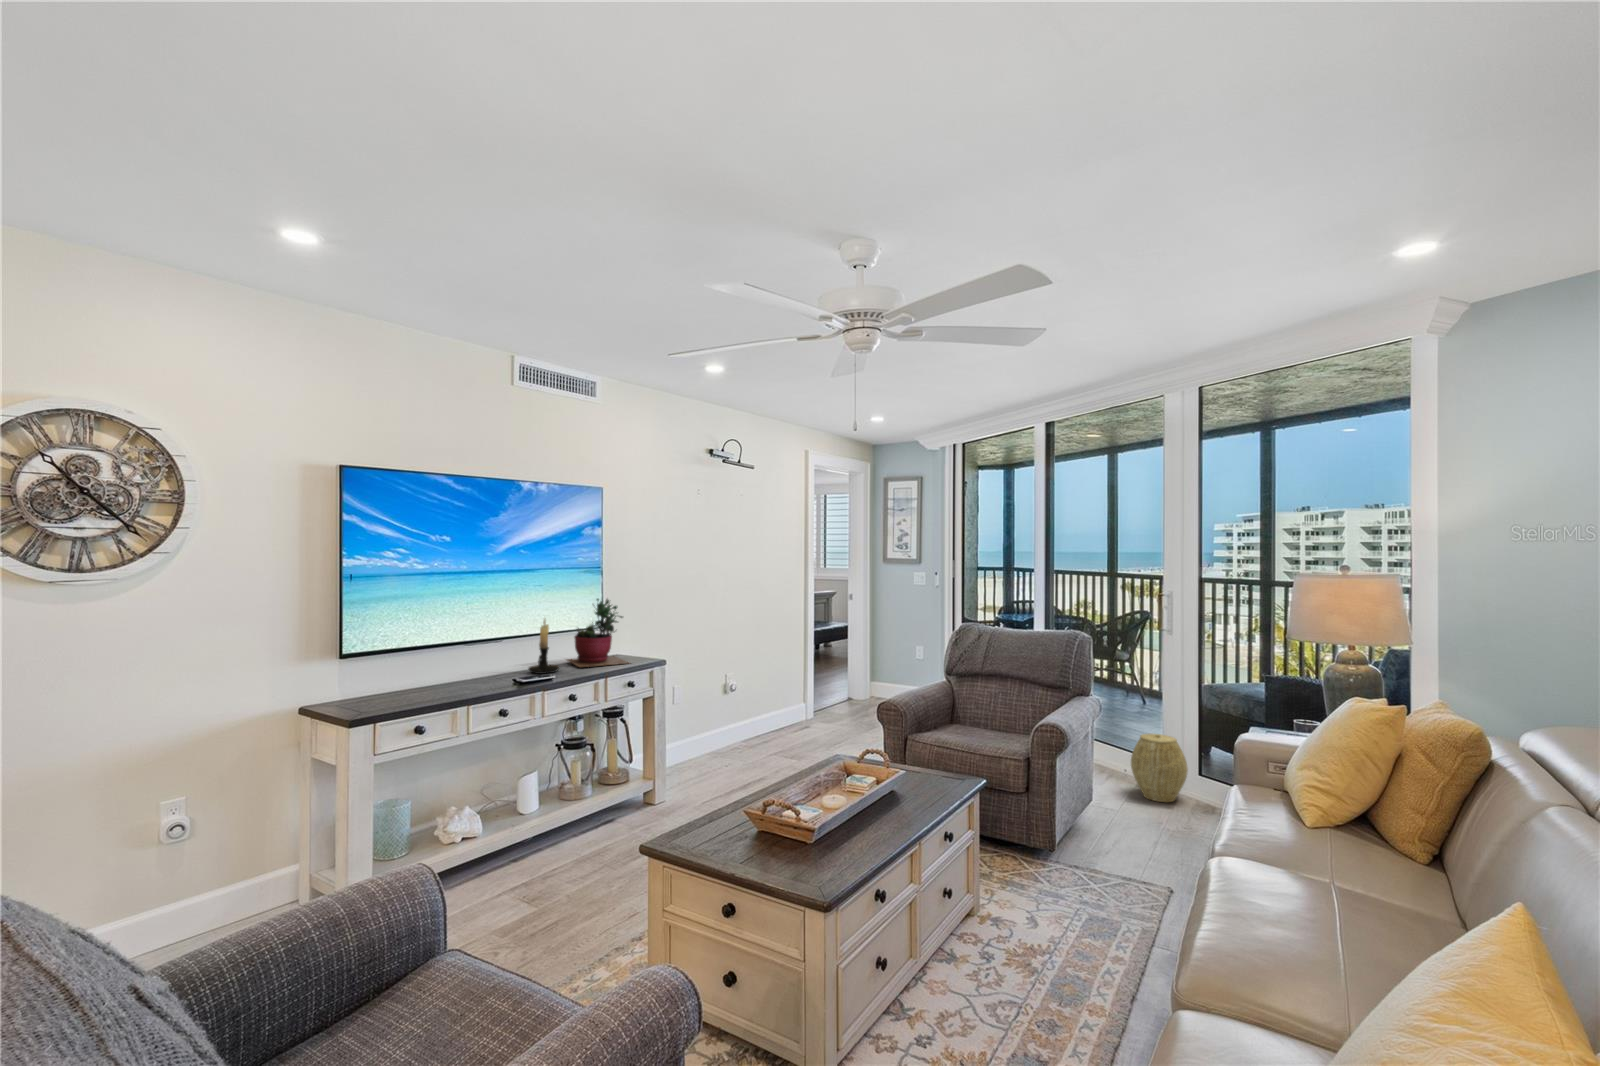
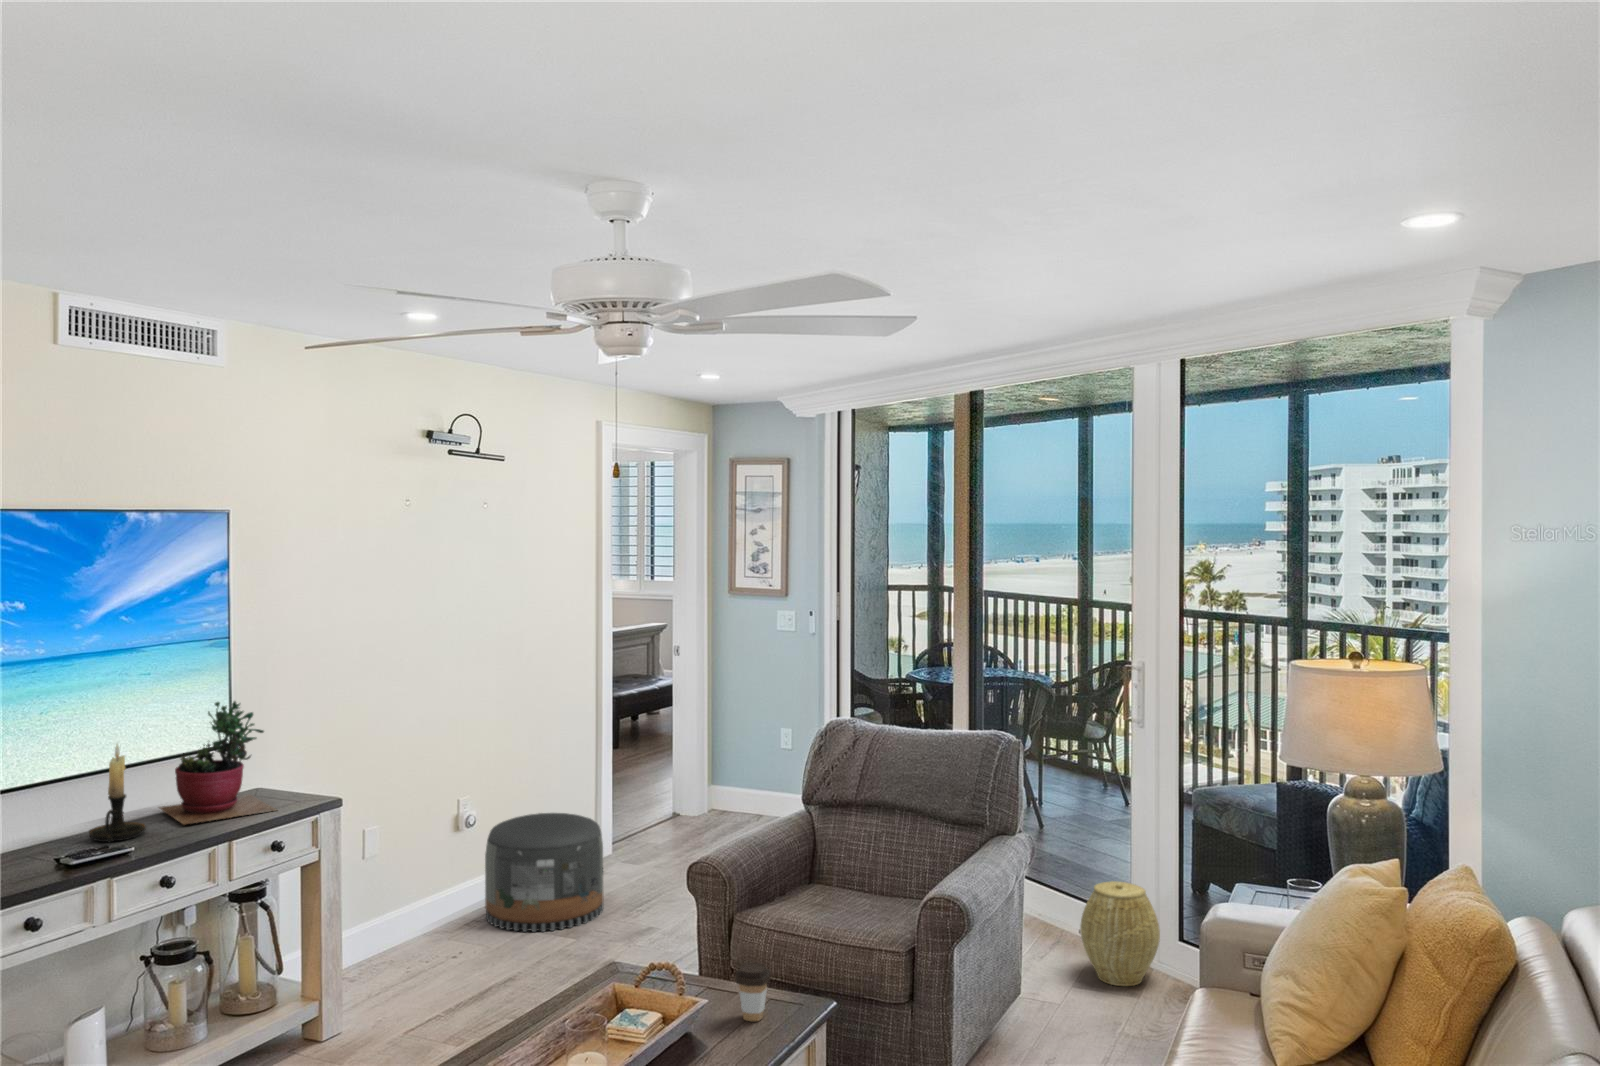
pouf: none [743,685,813,755] -> present [485,813,604,932]
coffee cup: none [924,750,946,787] -> present [736,963,770,1021]

